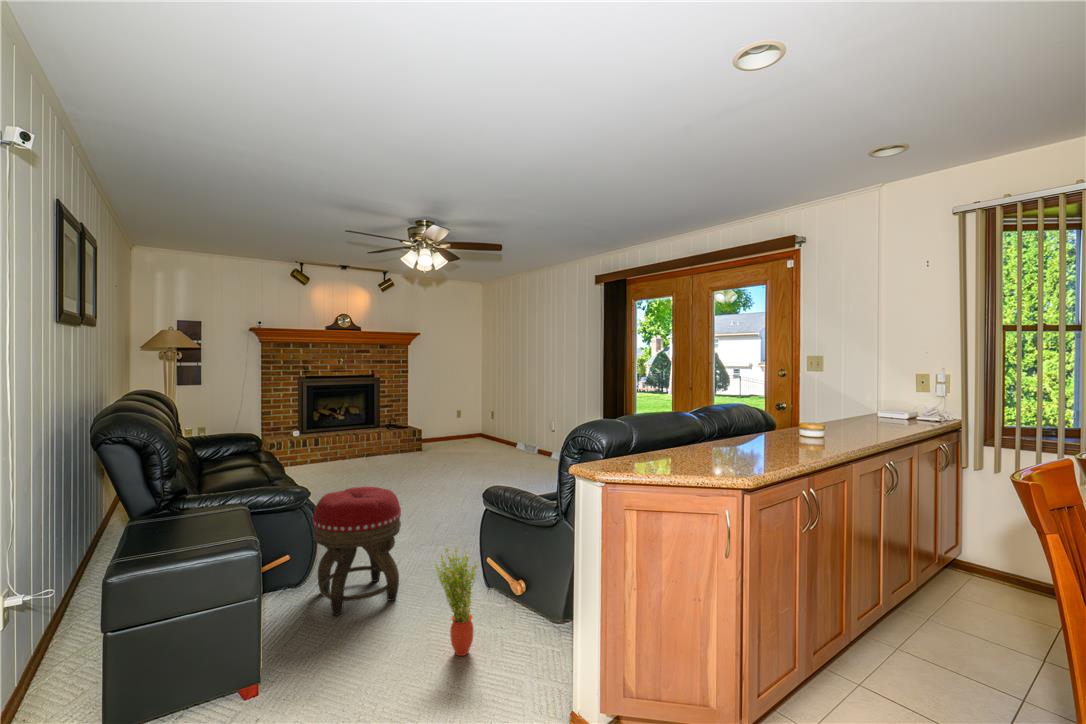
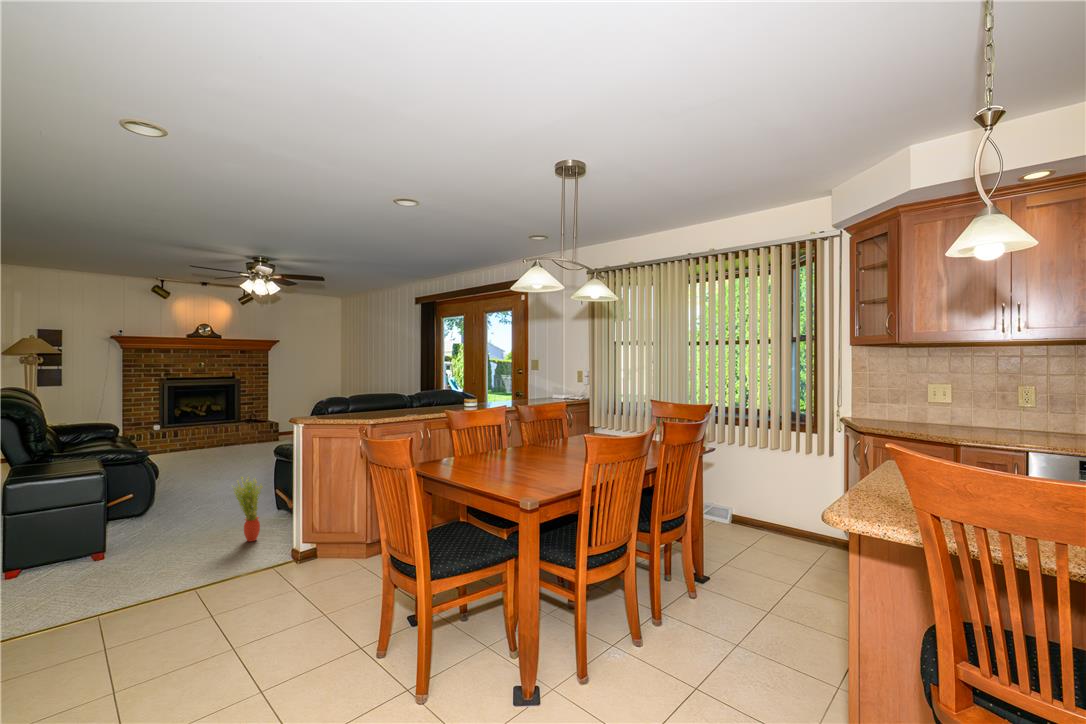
footstool: present [313,487,401,616] -> none [153,449,222,531]

